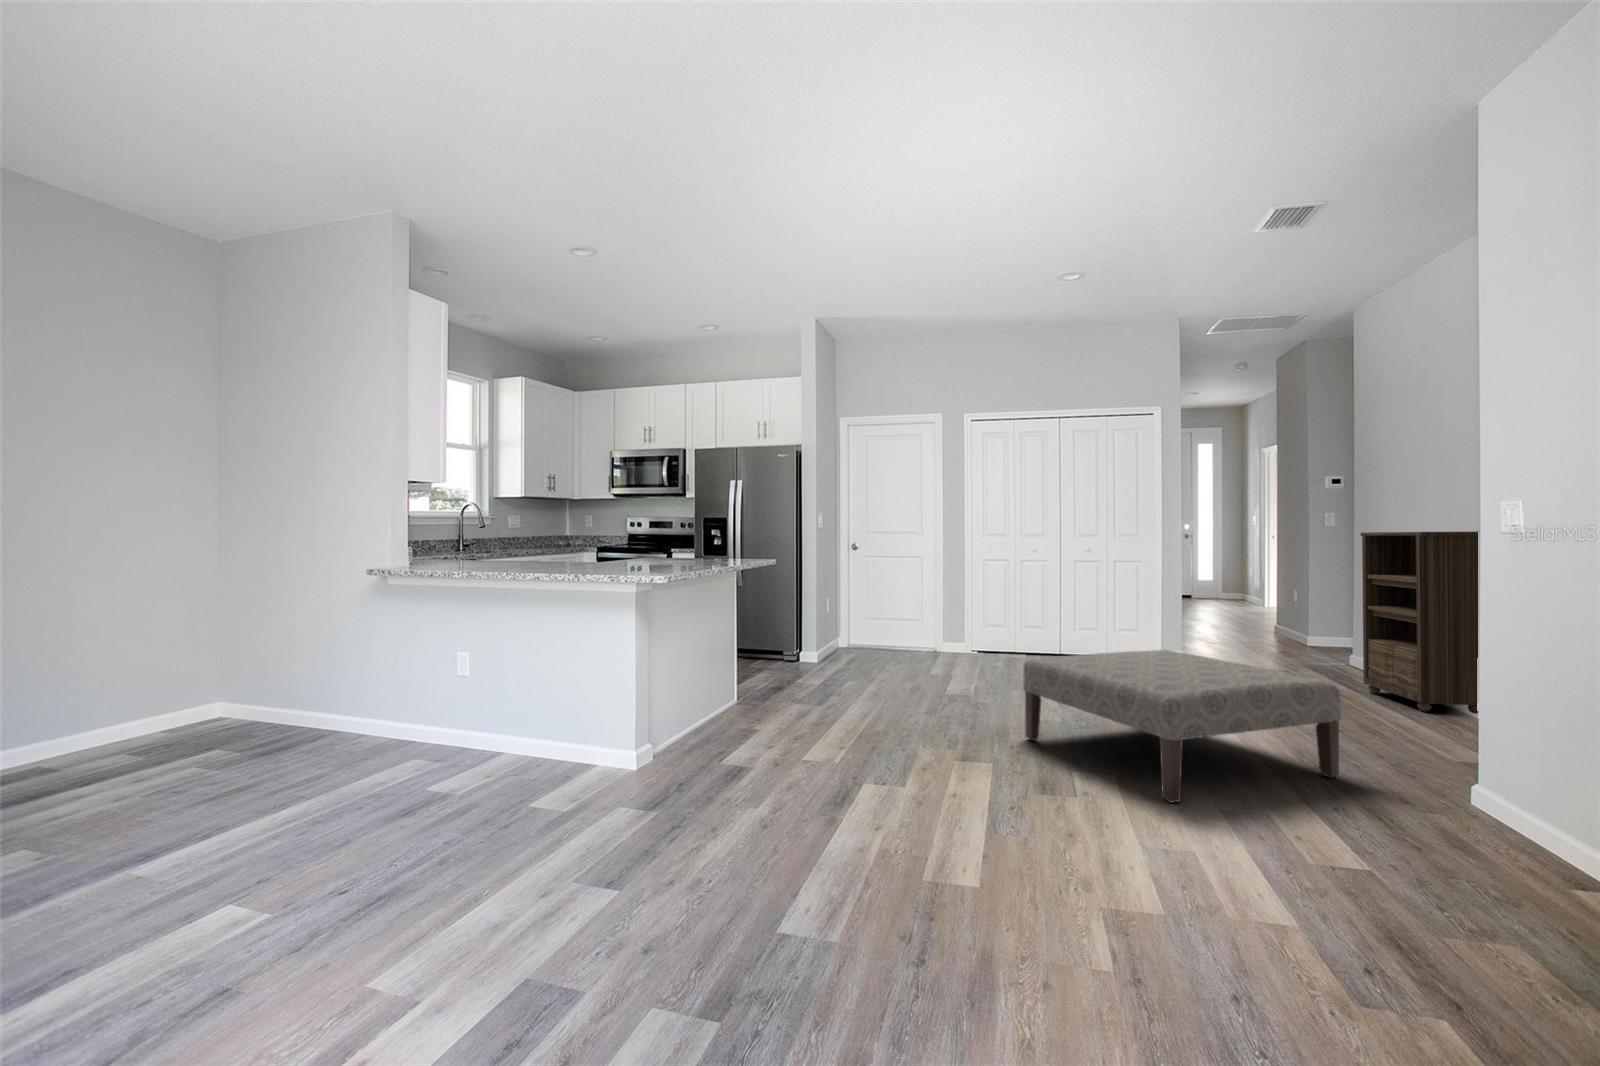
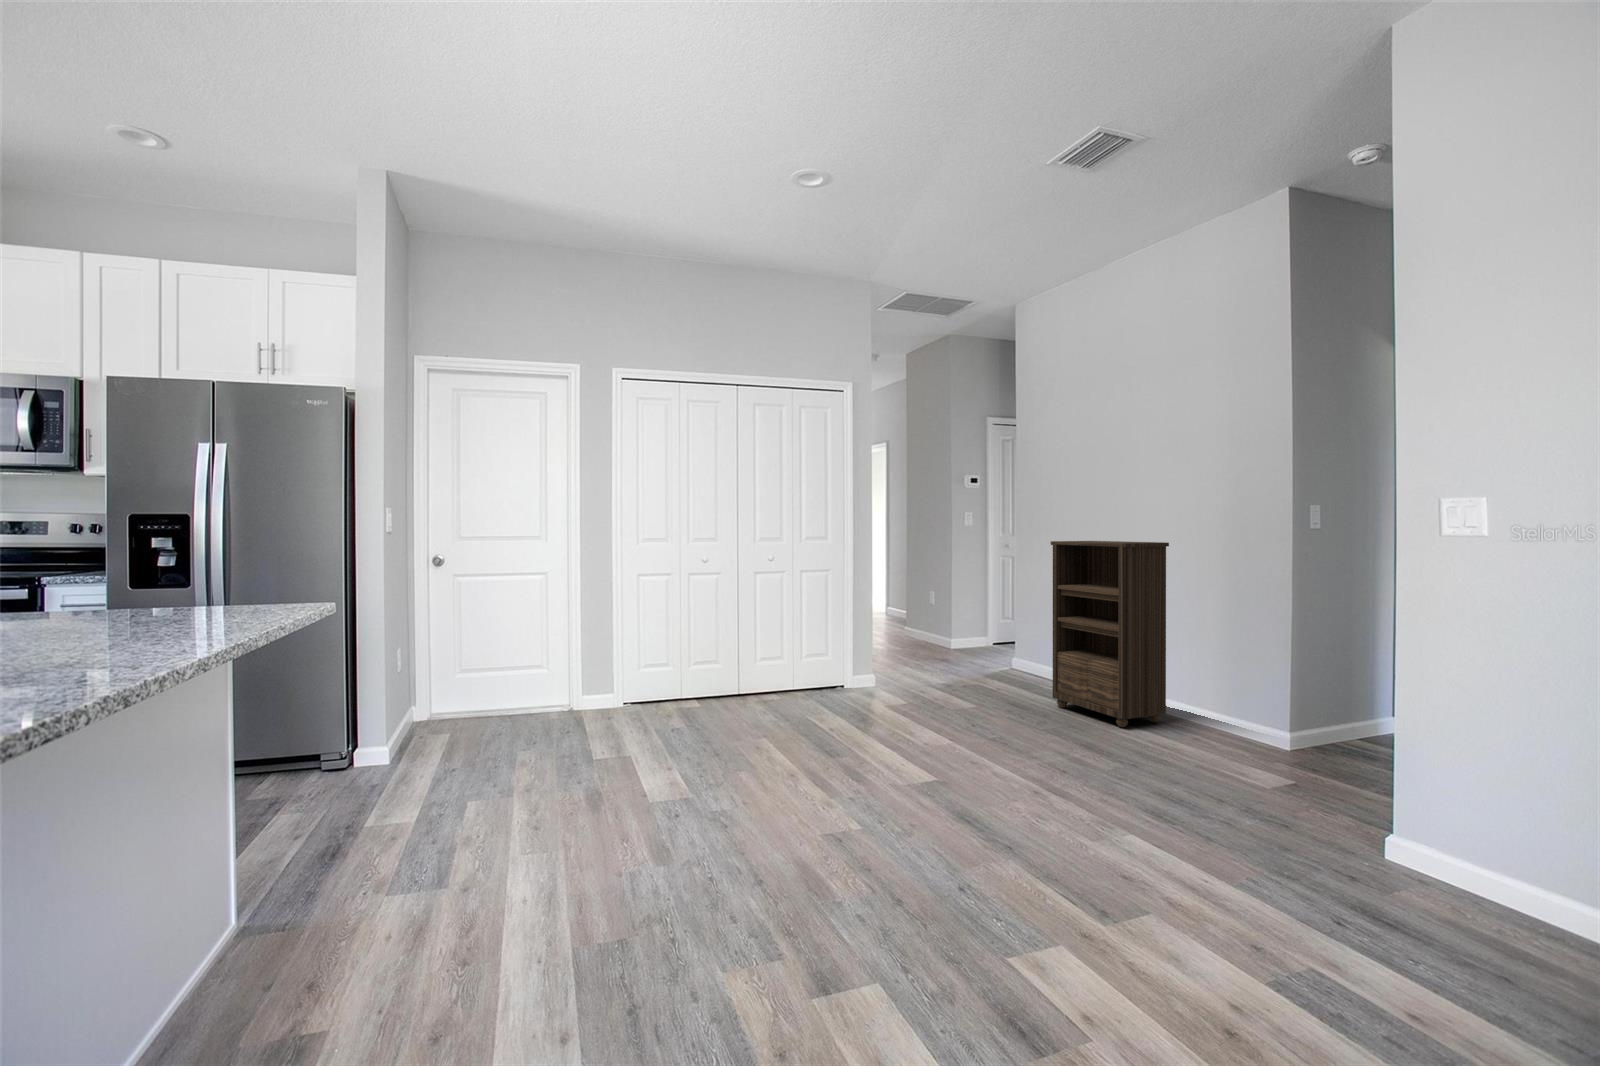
ottoman: present [1023,650,1341,802] -> none [809,707,1196,1015]

